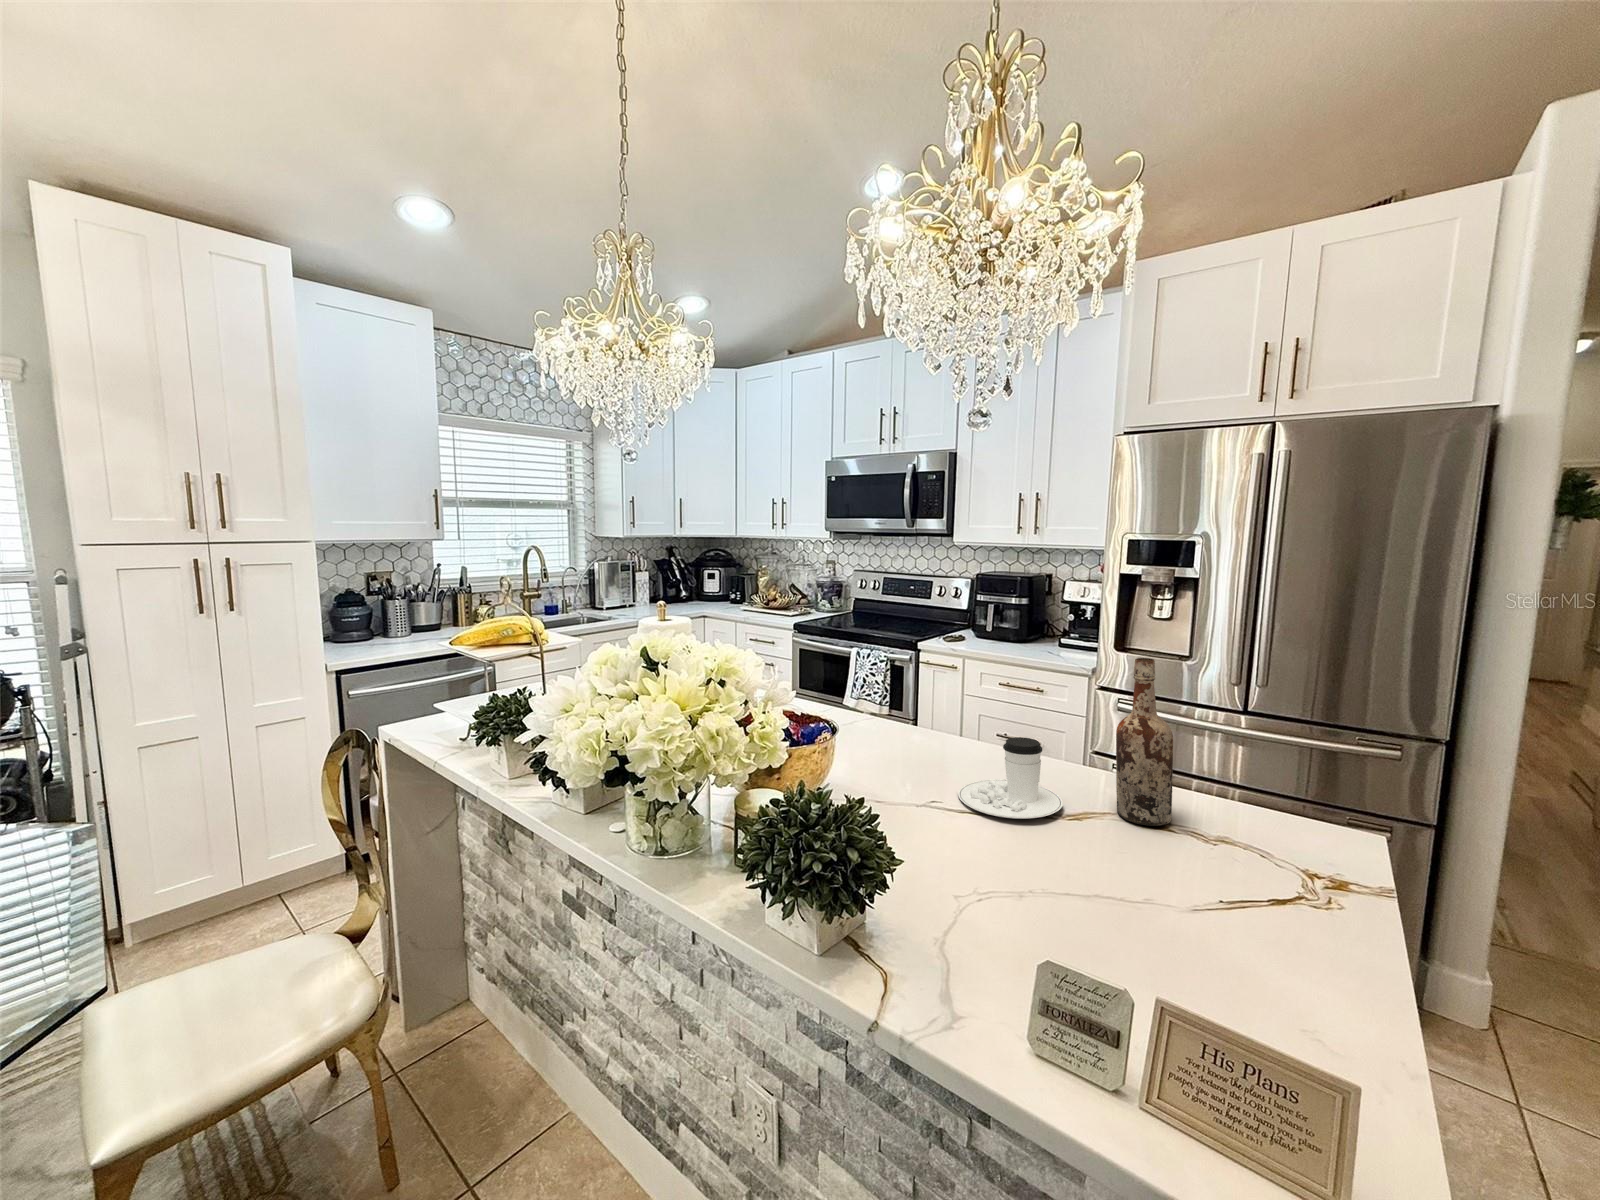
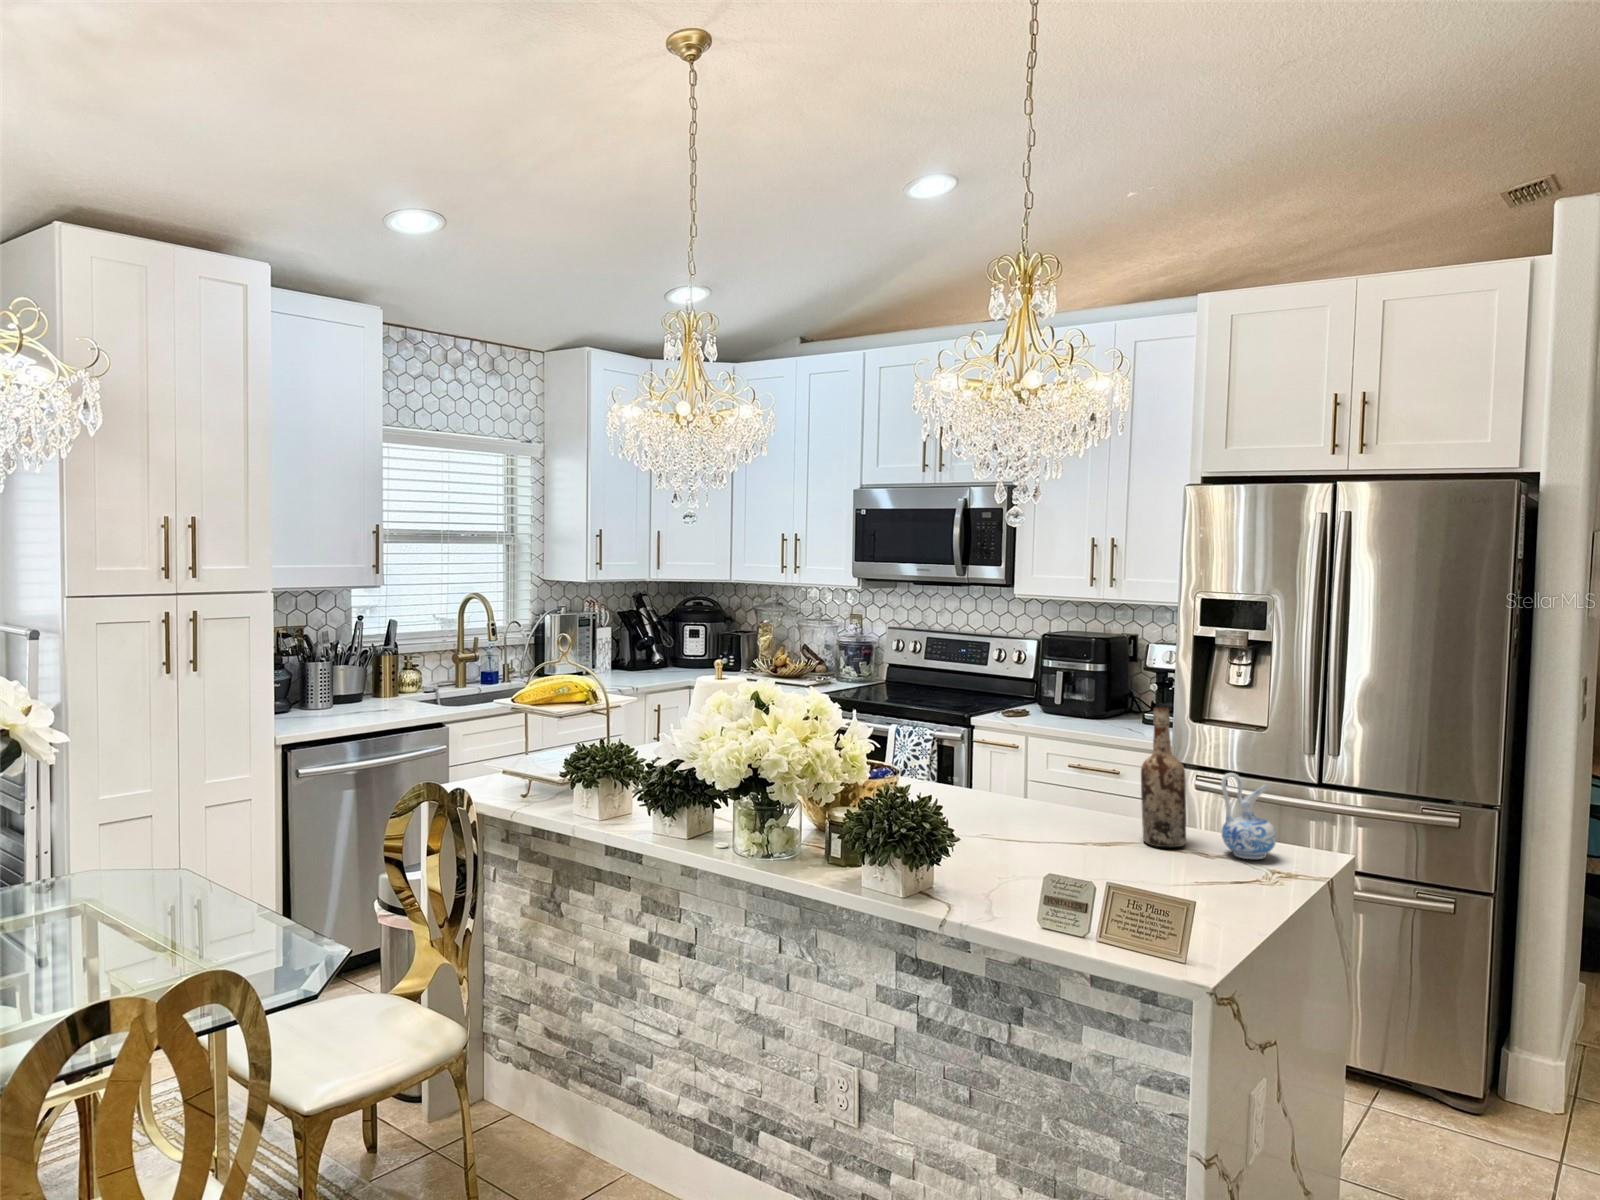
coffee cup: present [958,737,1063,819] -> none [1008,779,1097,843]
ceramic pitcher: none [1220,742,1296,849] -> present [1221,773,1276,859]

